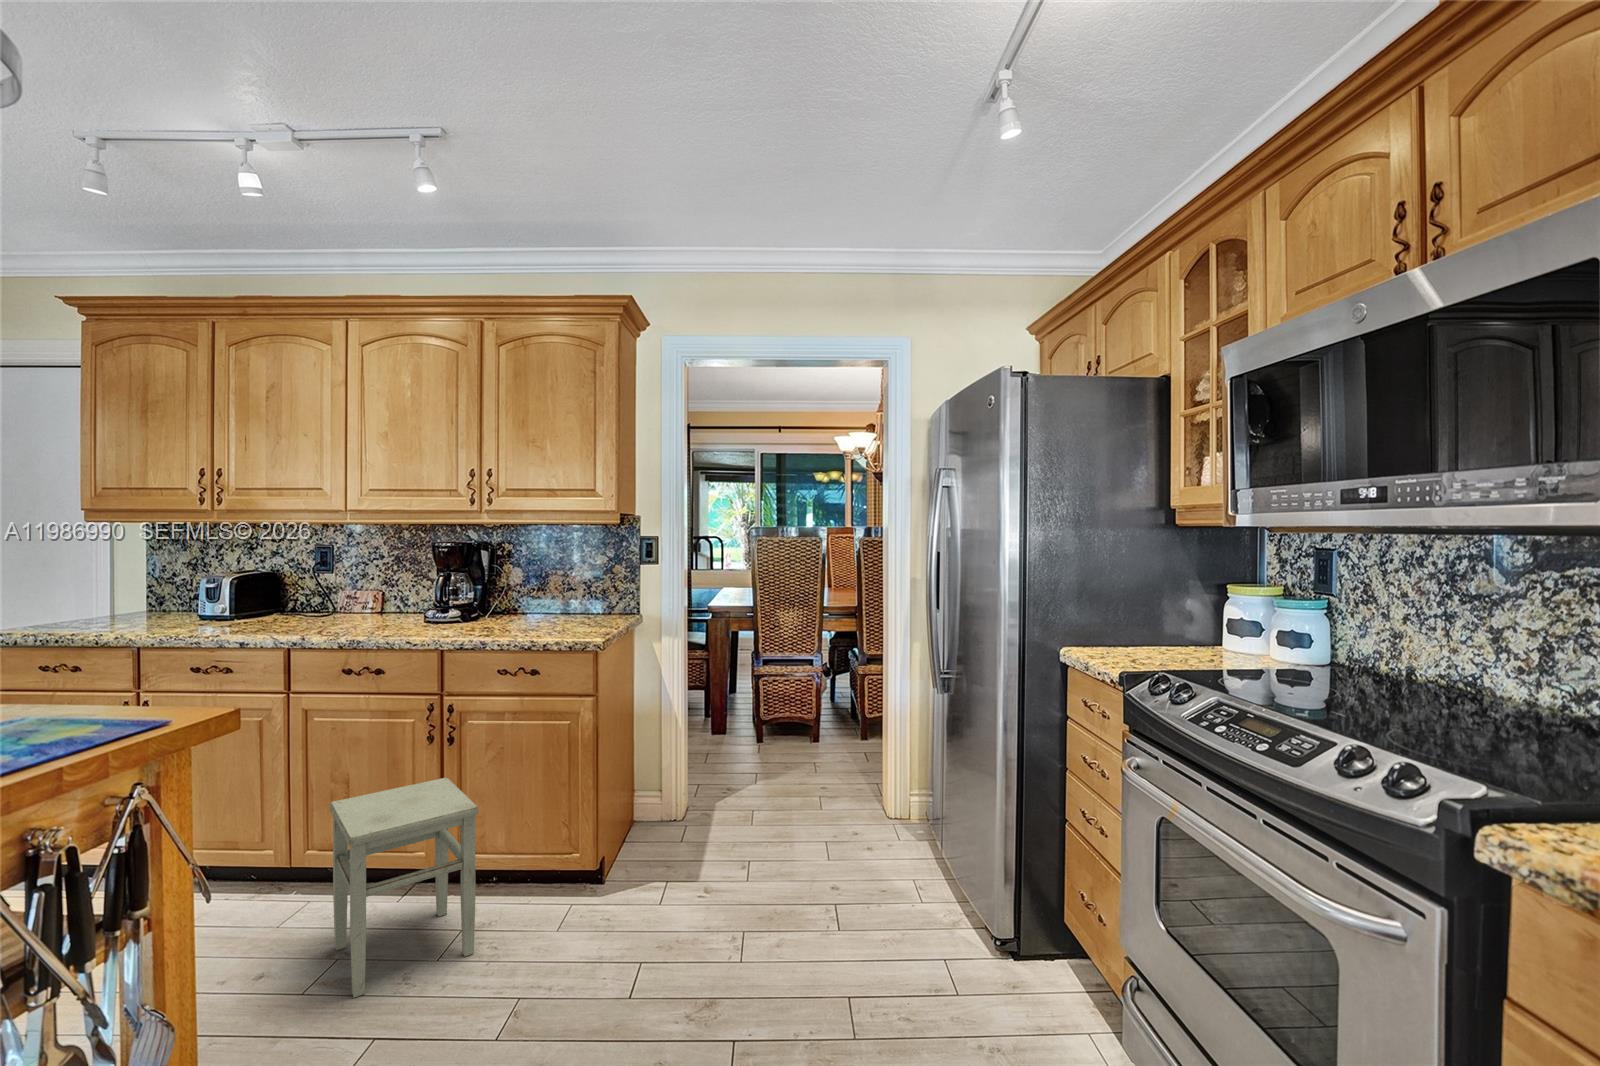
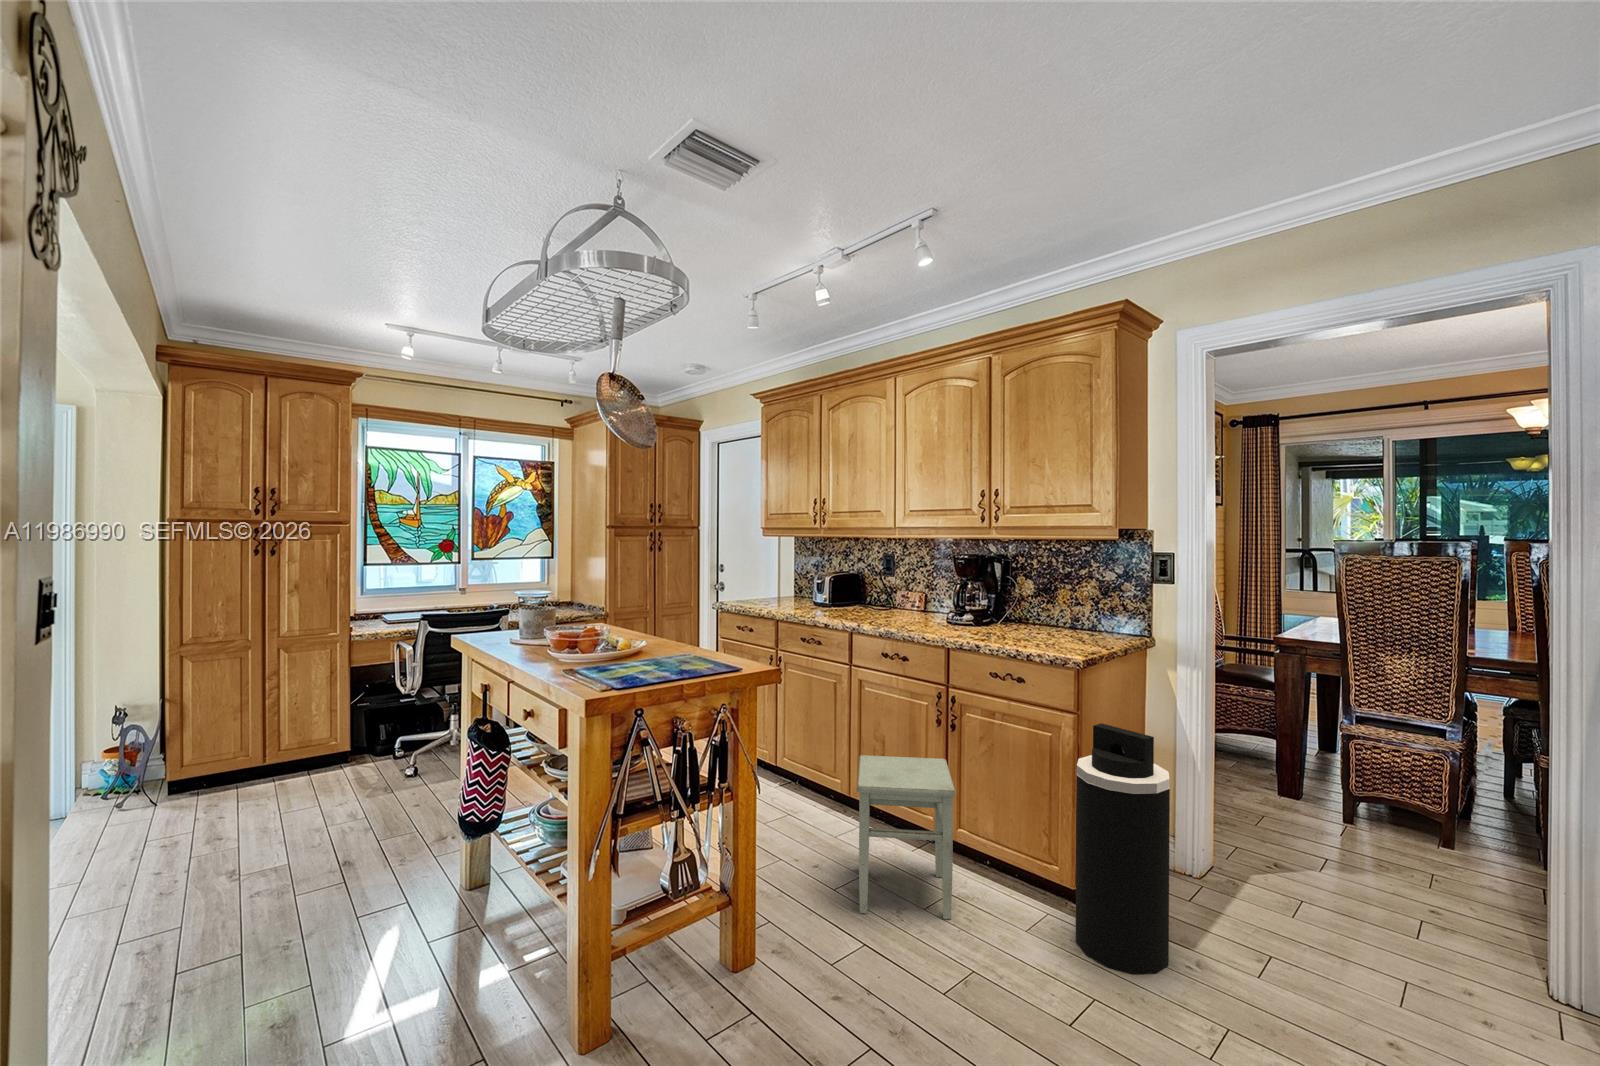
trash can: none [604,700,686,928] -> present [1076,723,1170,974]

